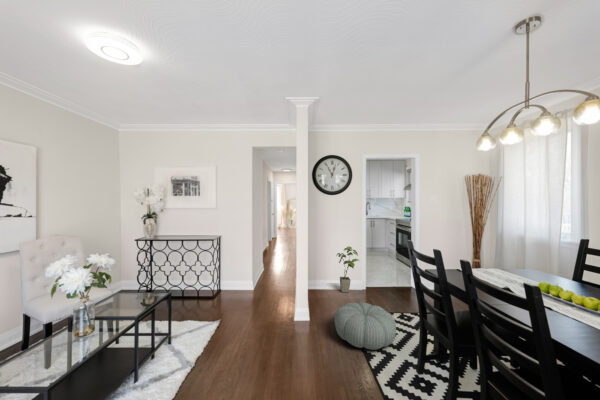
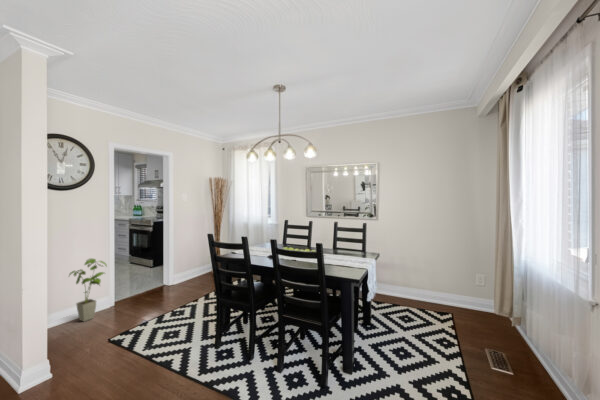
pouf: present [334,303,396,350] -> none [106,311,186,367]

